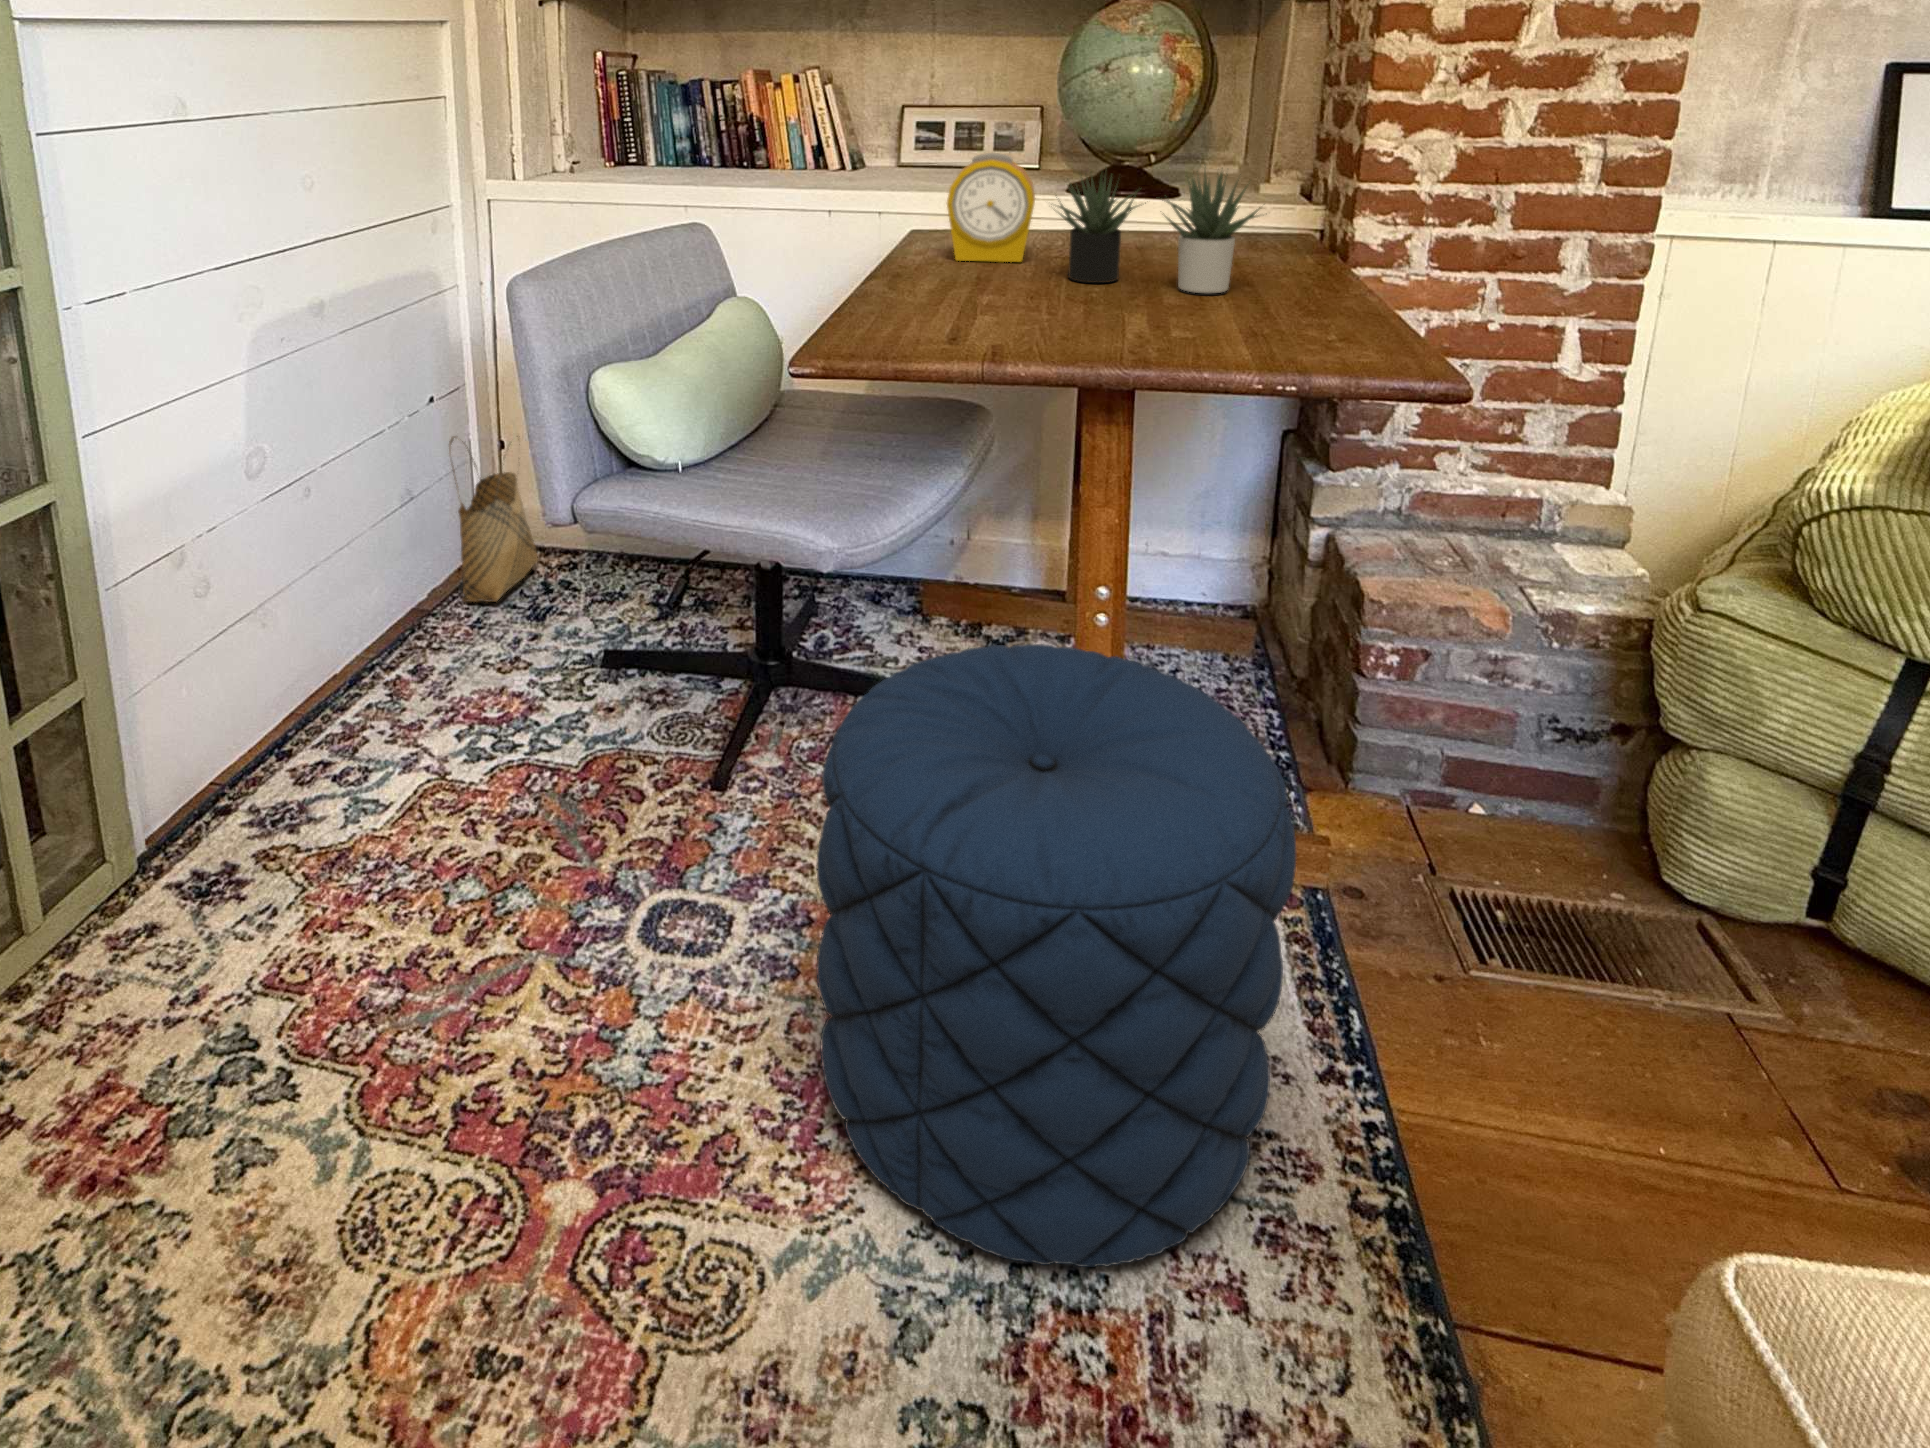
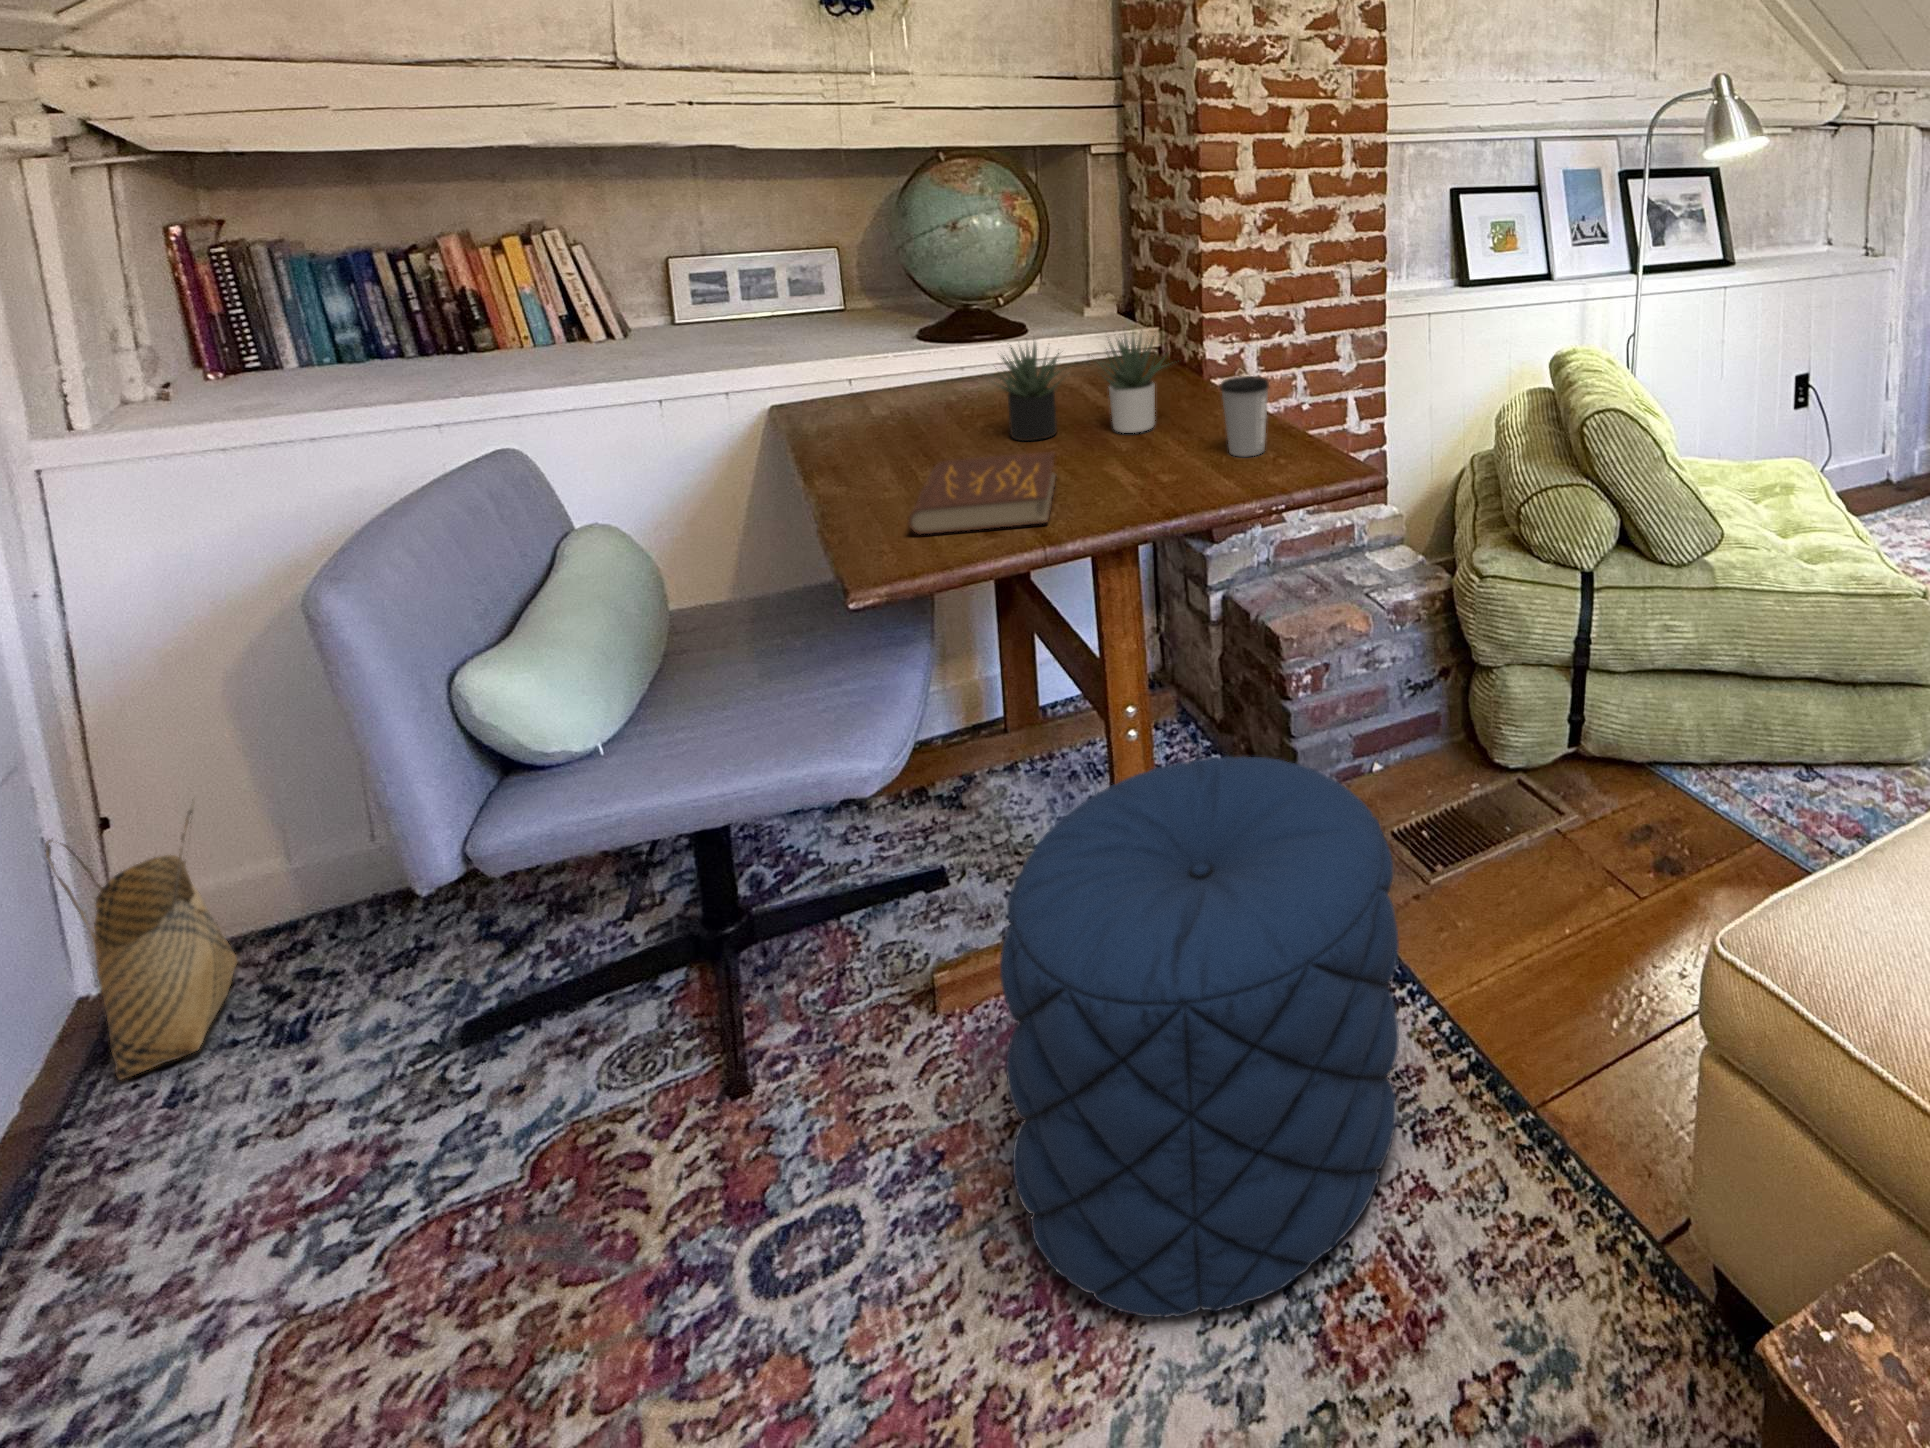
alarm clock: present [947,153,1035,262] -> none [857,330,956,439]
coffee cup: none [1285,233,1354,335] -> present [1221,376,1269,457]
book: none [883,274,1073,344] -> present [908,452,1056,534]

